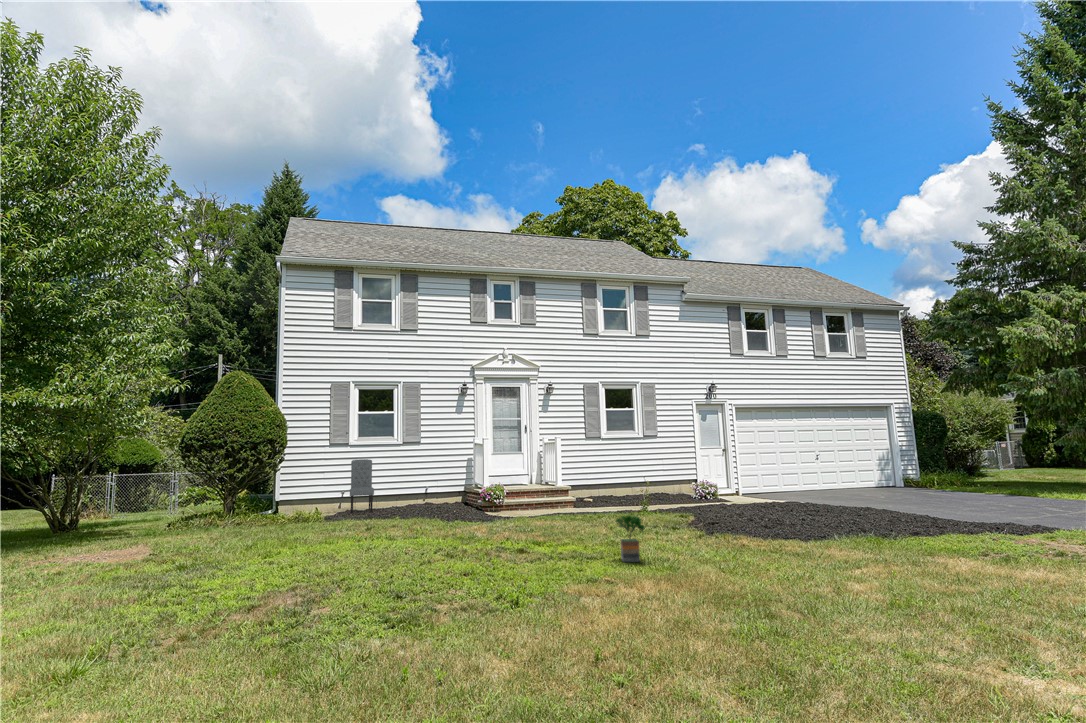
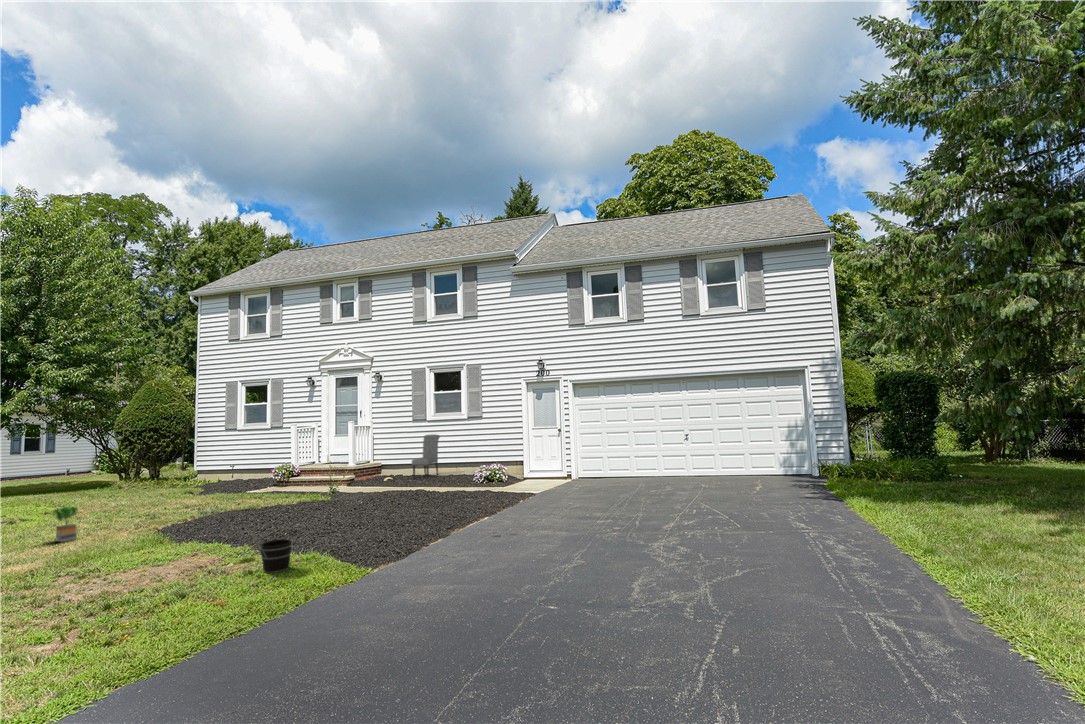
chair: present [350,459,374,513] -> present [412,434,440,478]
bucket: none [990,519,1024,550] -> present [260,539,291,573]

